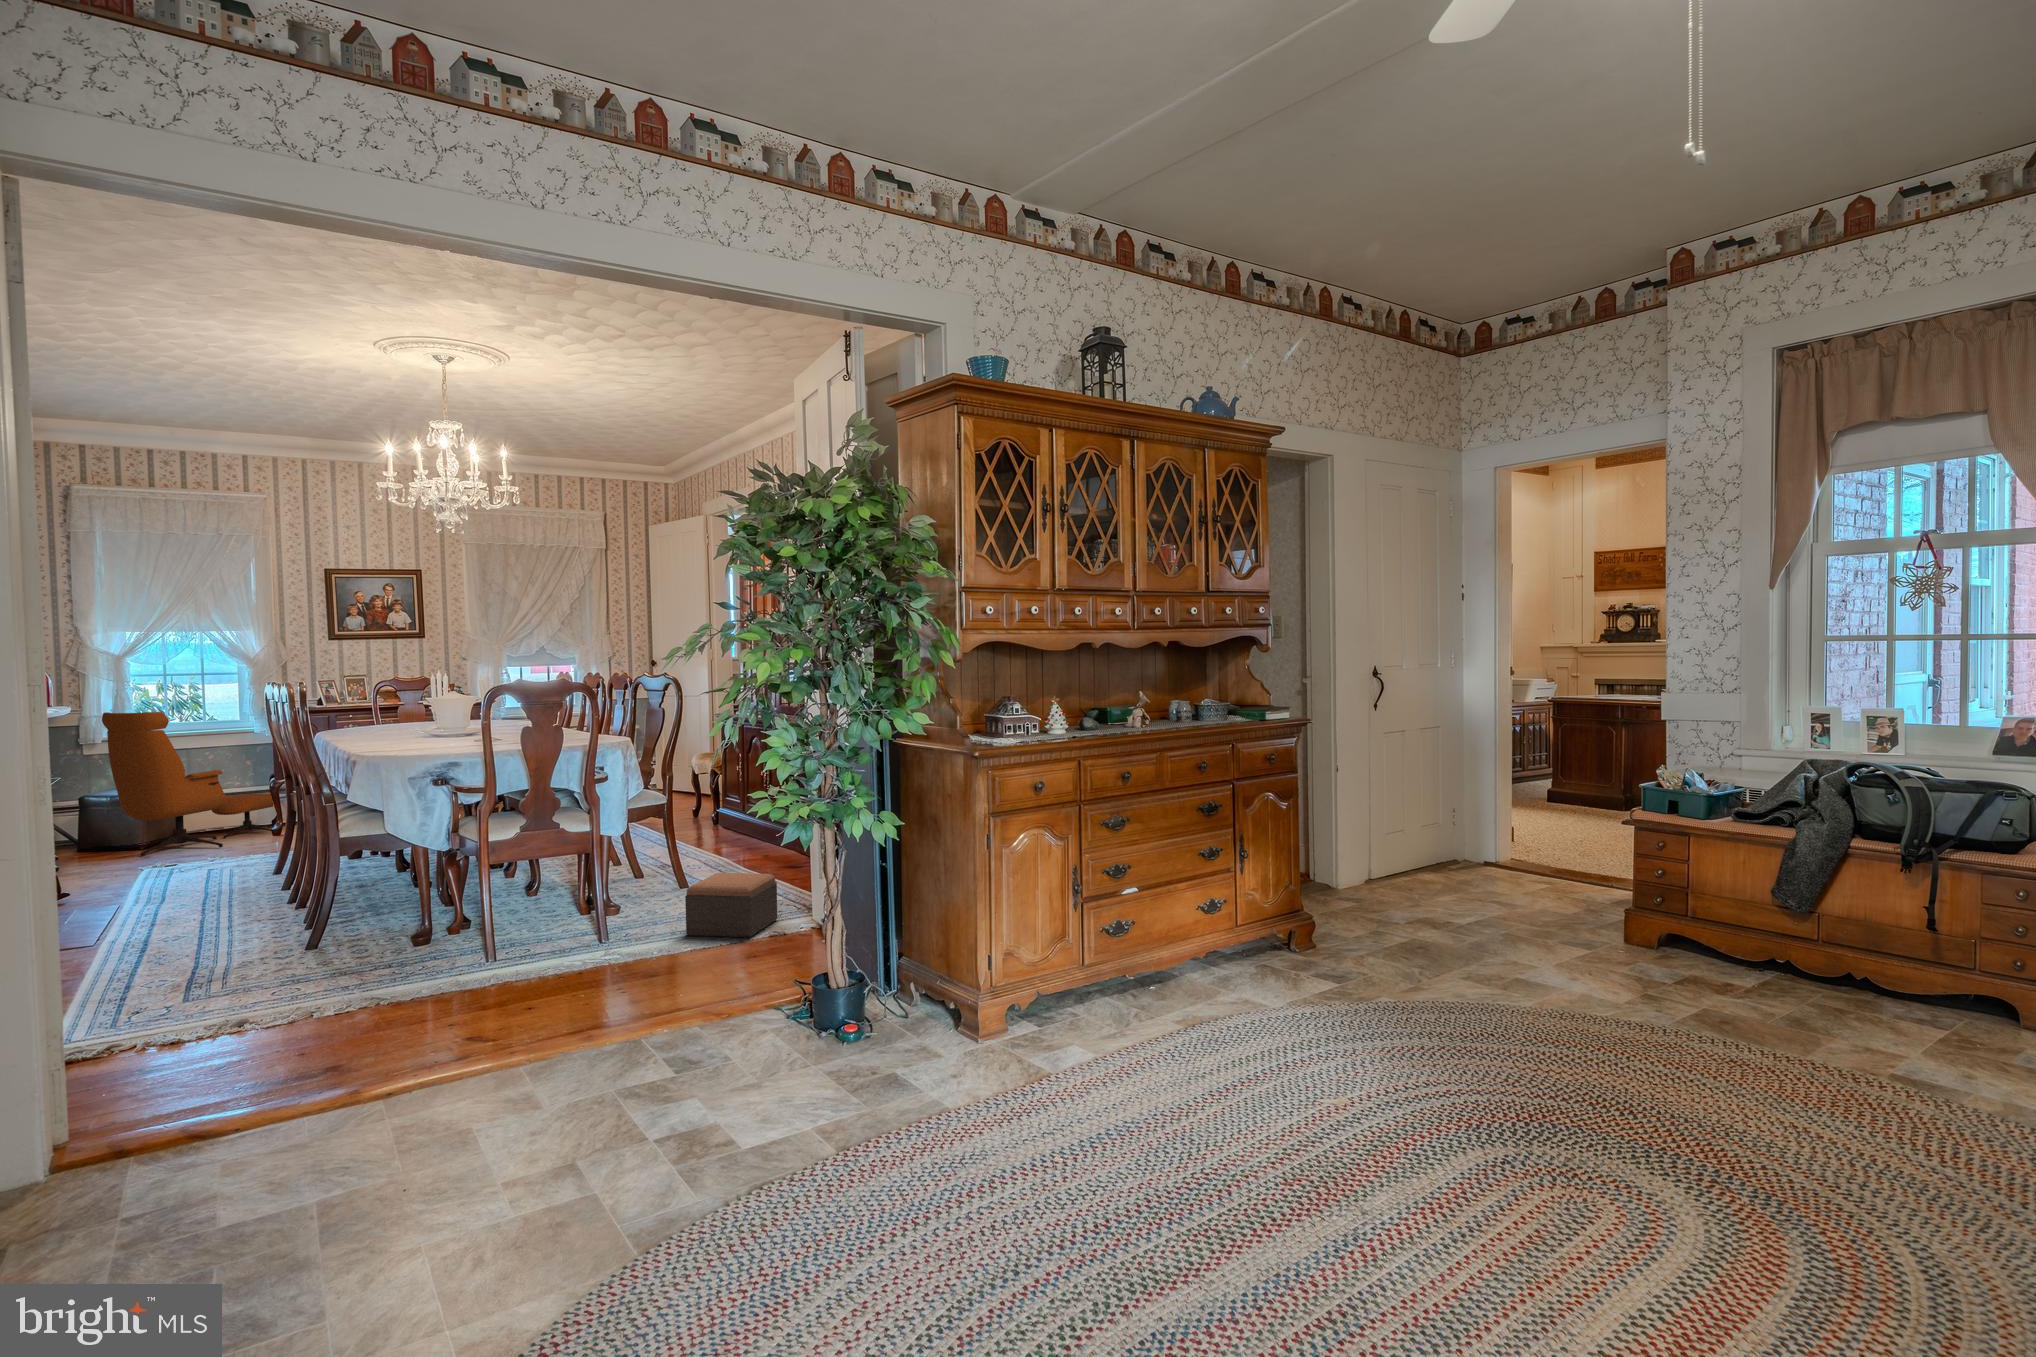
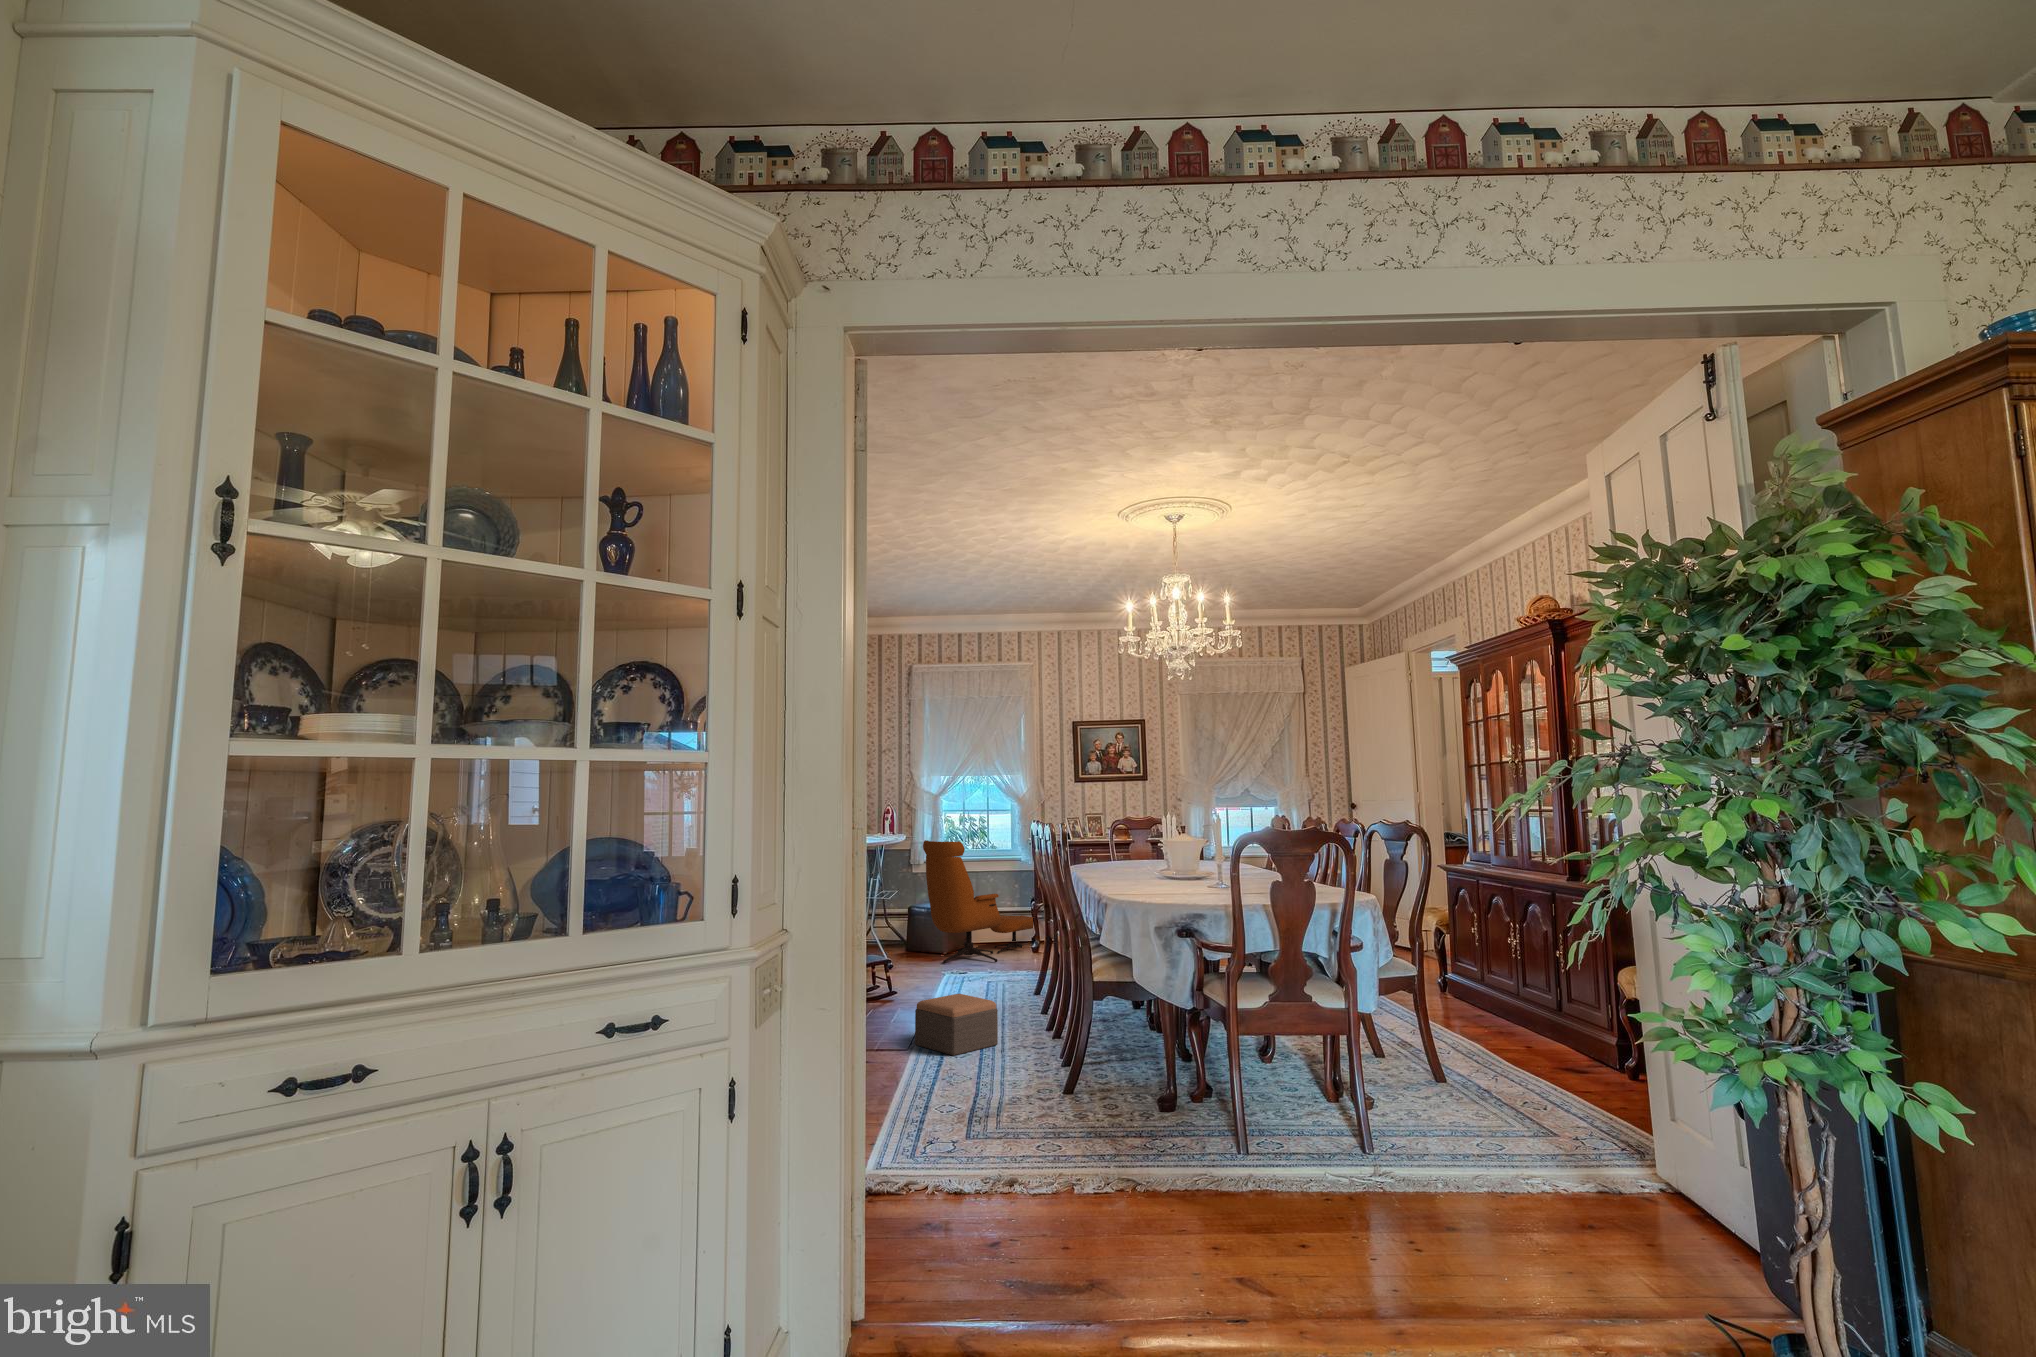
footstool: present [685,873,777,937] -> present [915,994,998,1056]

